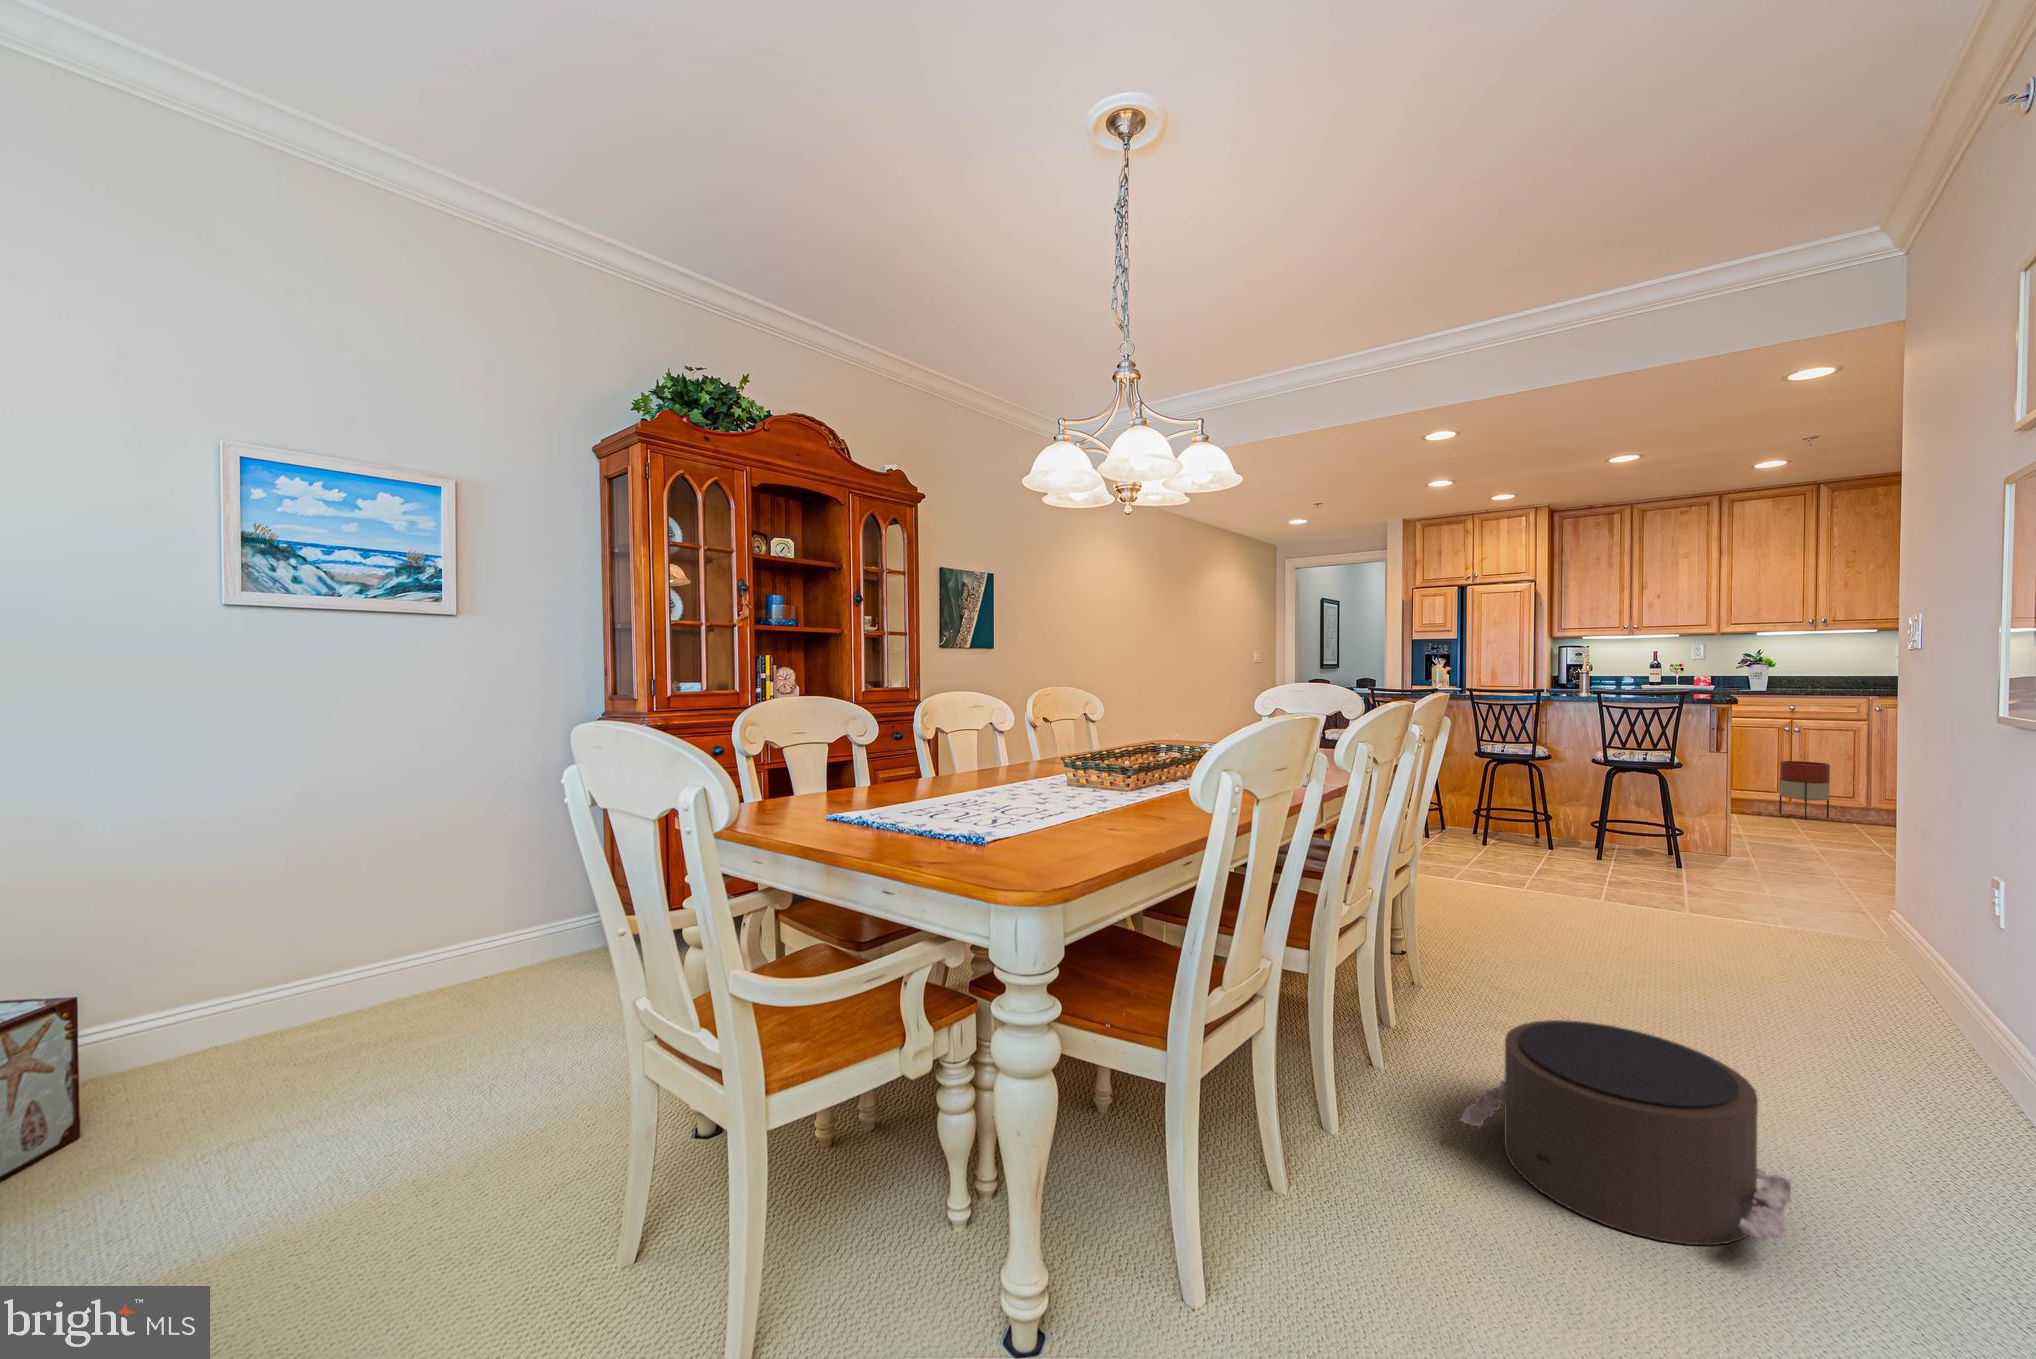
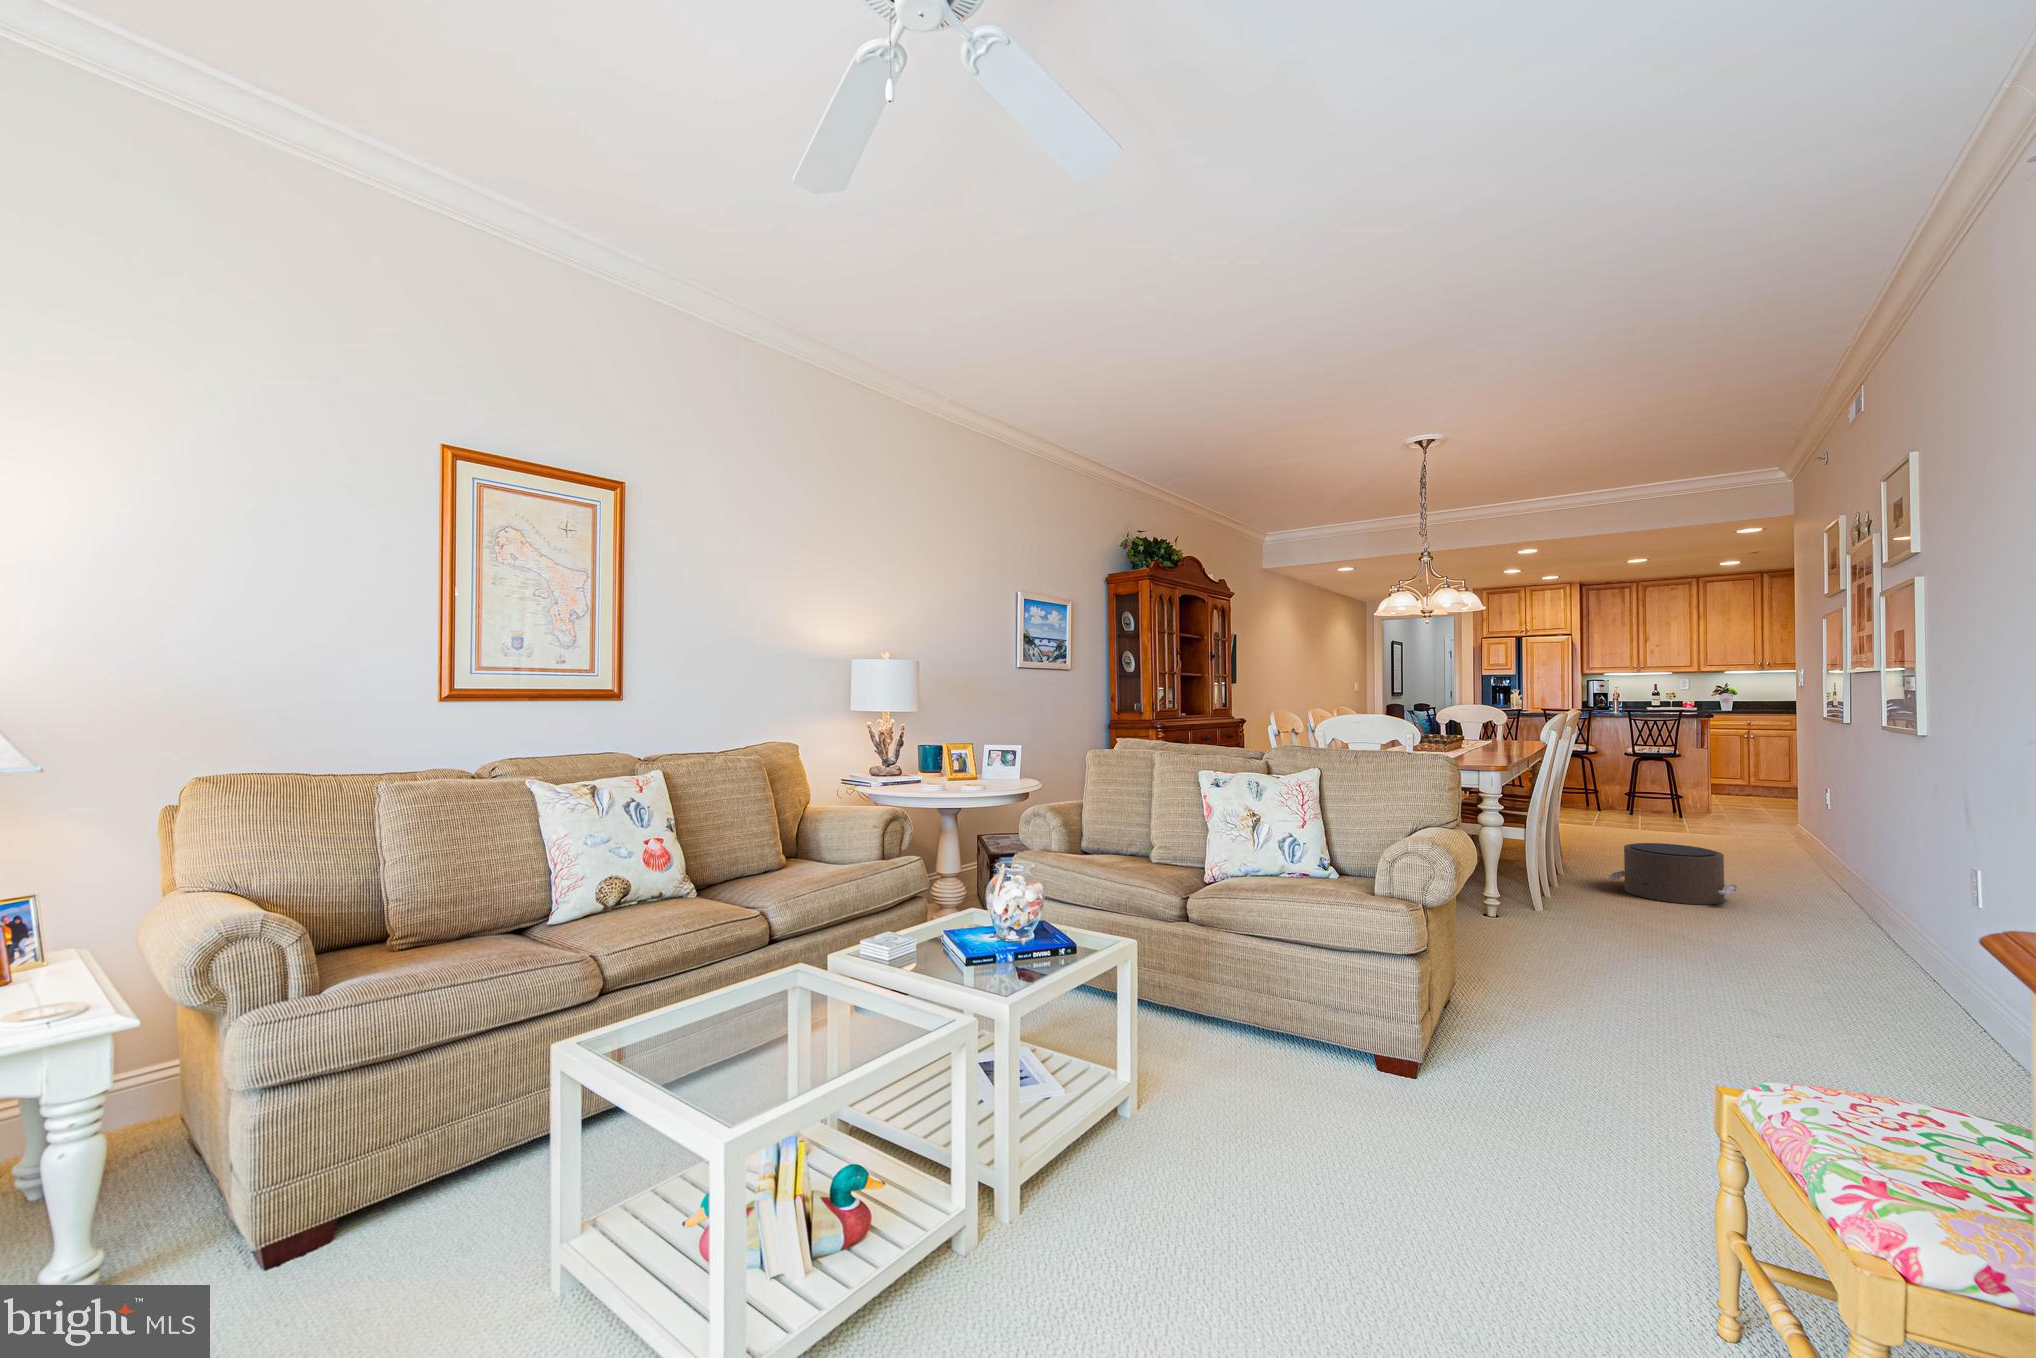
planter: present [1779,761,1830,820] -> none [1743,758,1775,797]

